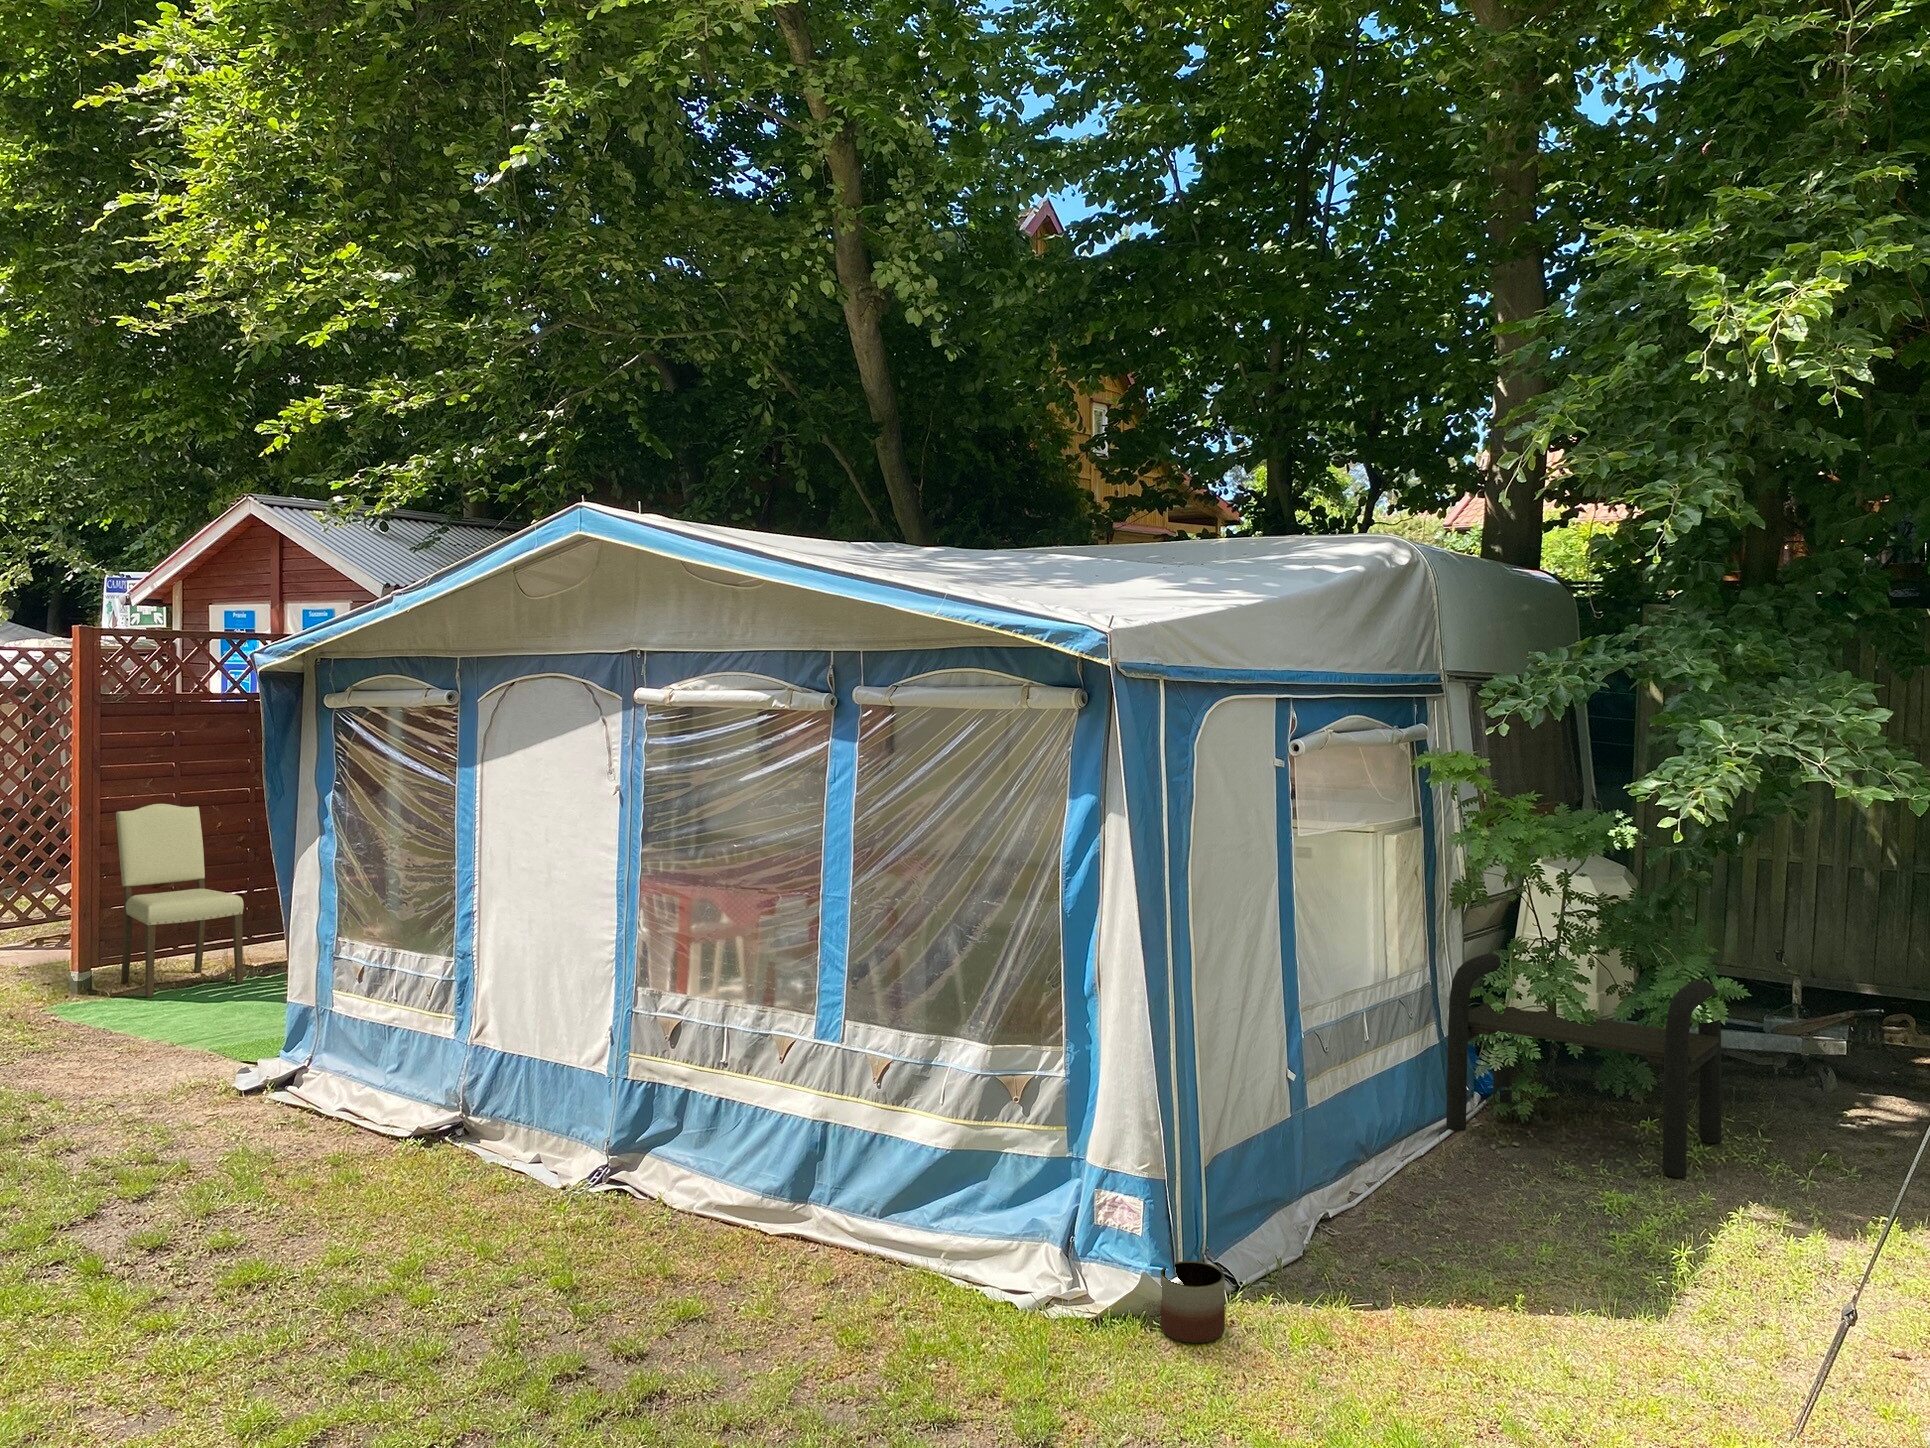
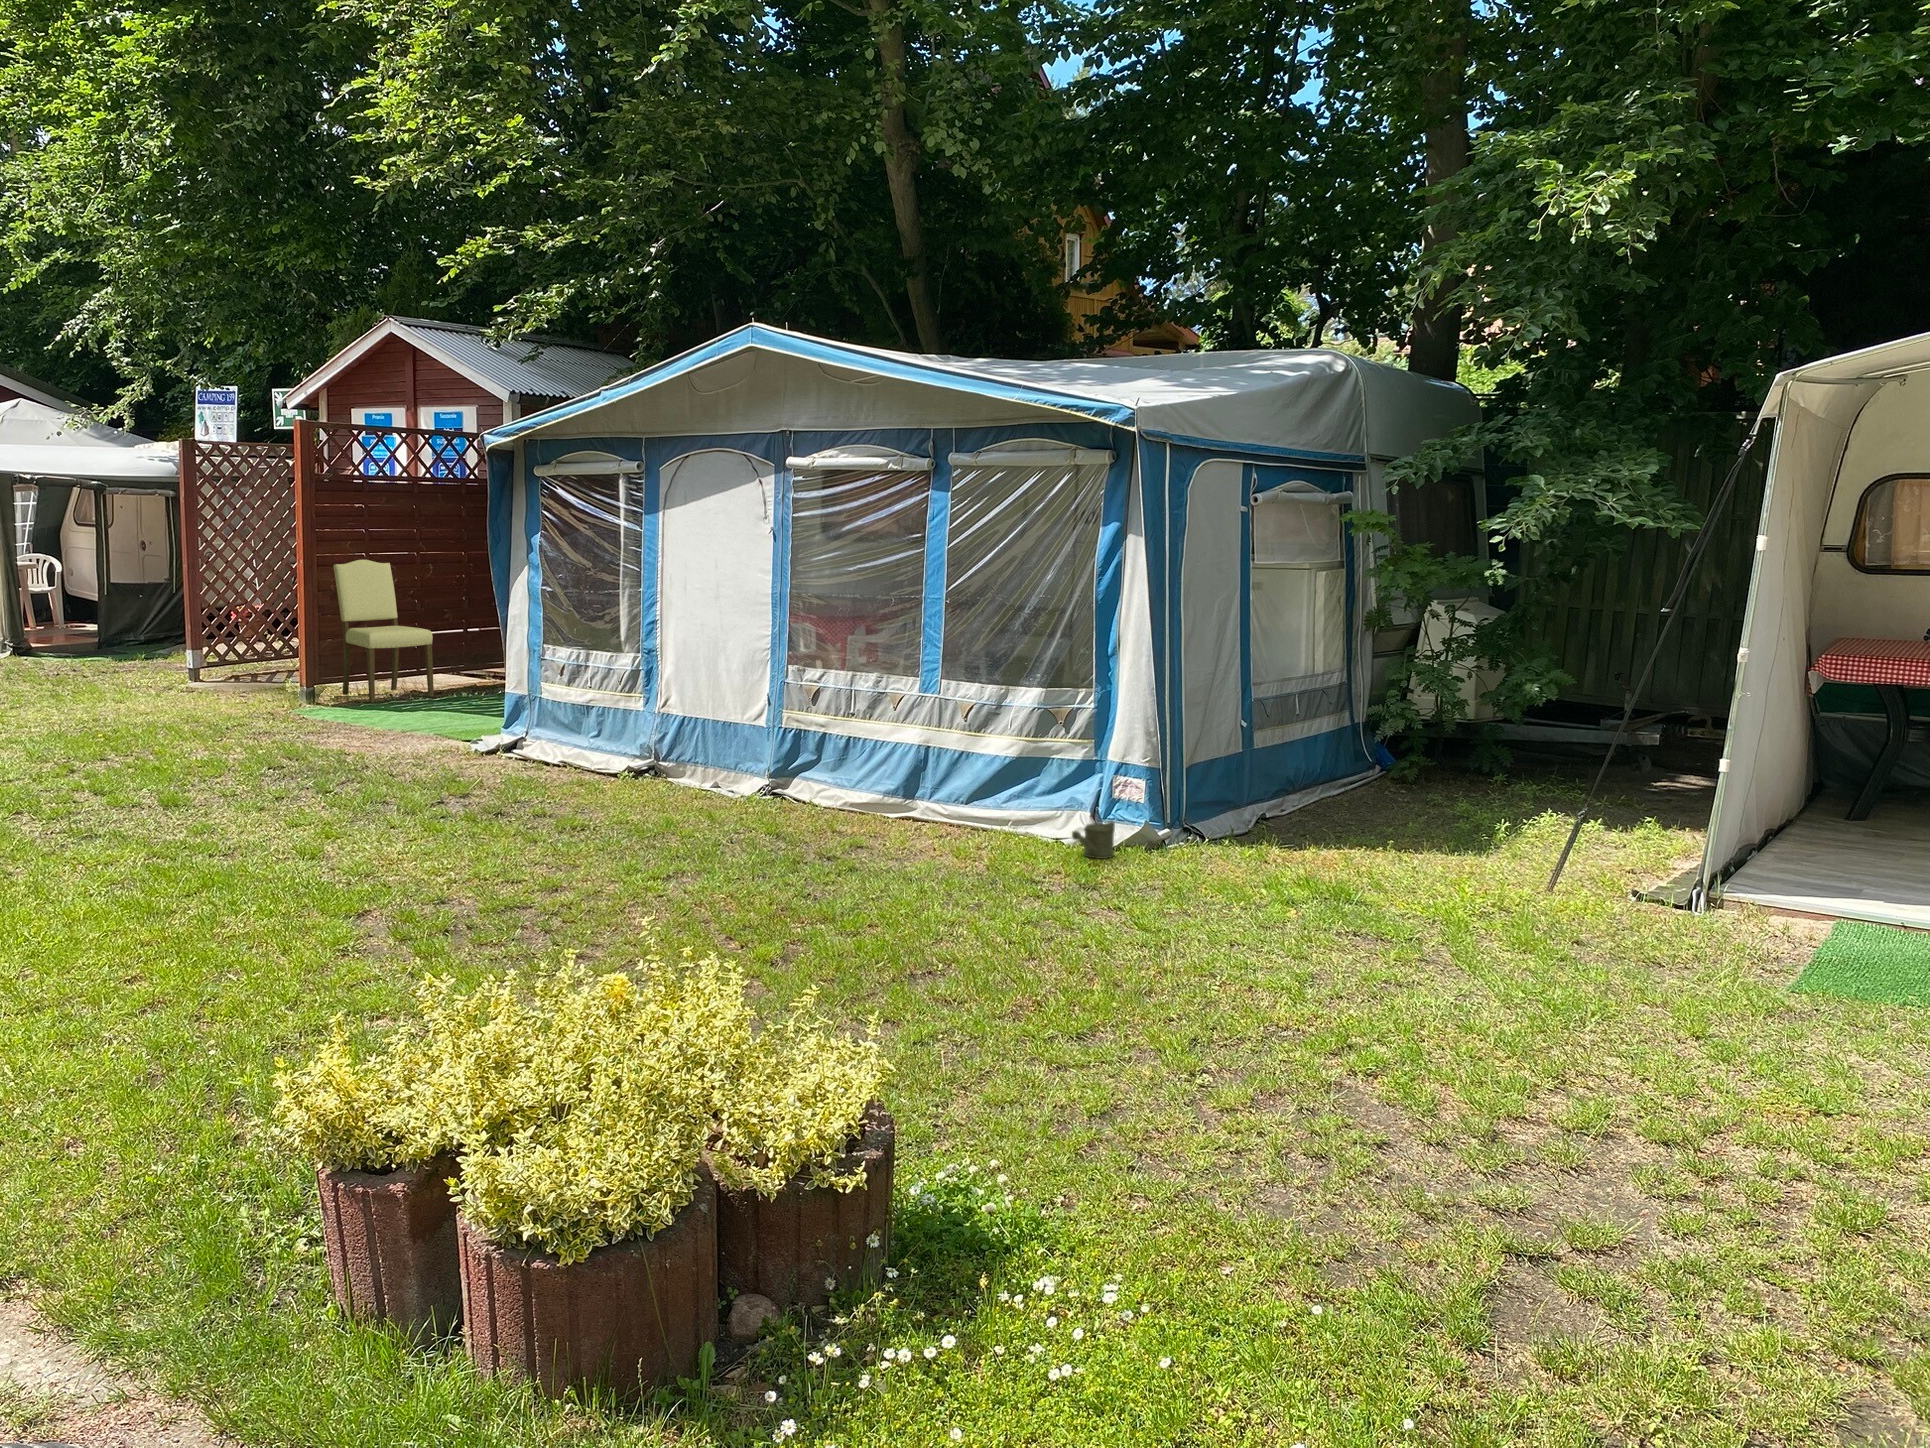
bench: present [1446,953,1721,1178] -> none [1352,663,1555,808]
planter: present [1160,1261,1225,1343] -> none [1155,818,1197,862]
watering can: none [1024,1265,1098,1339] -> present [1072,821,1115,859]

